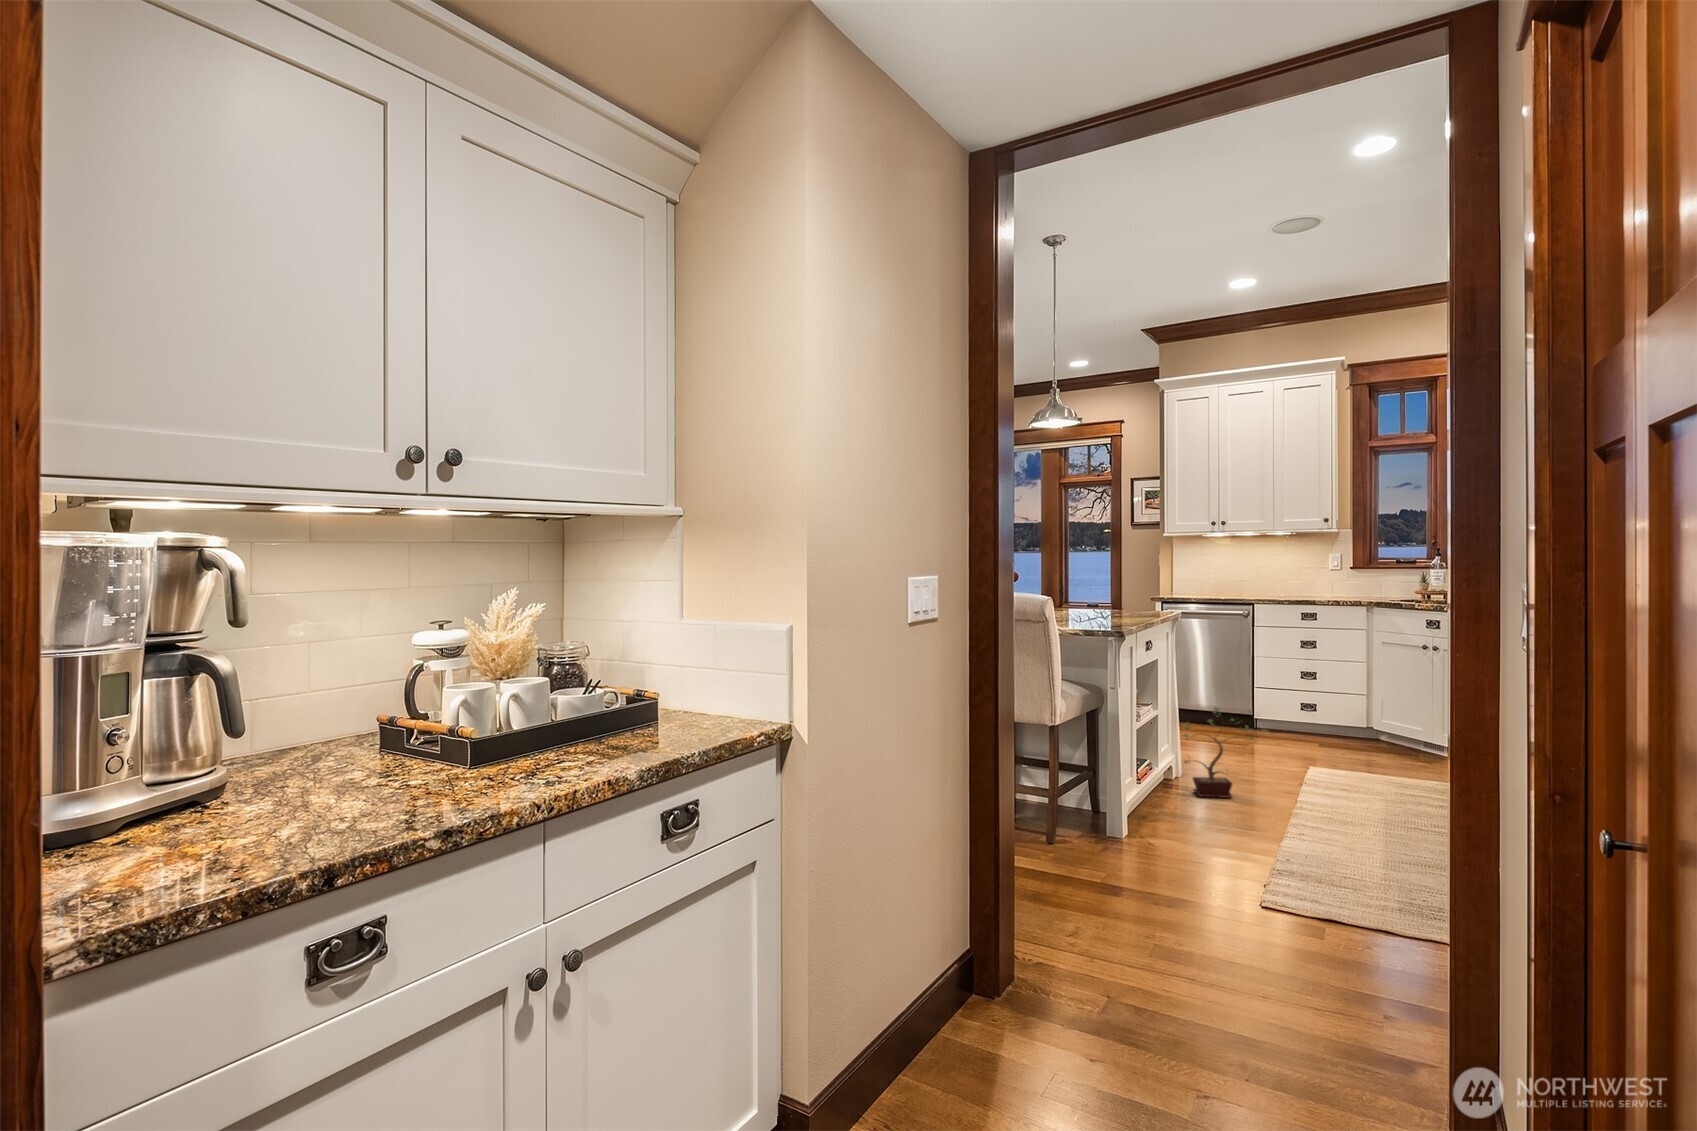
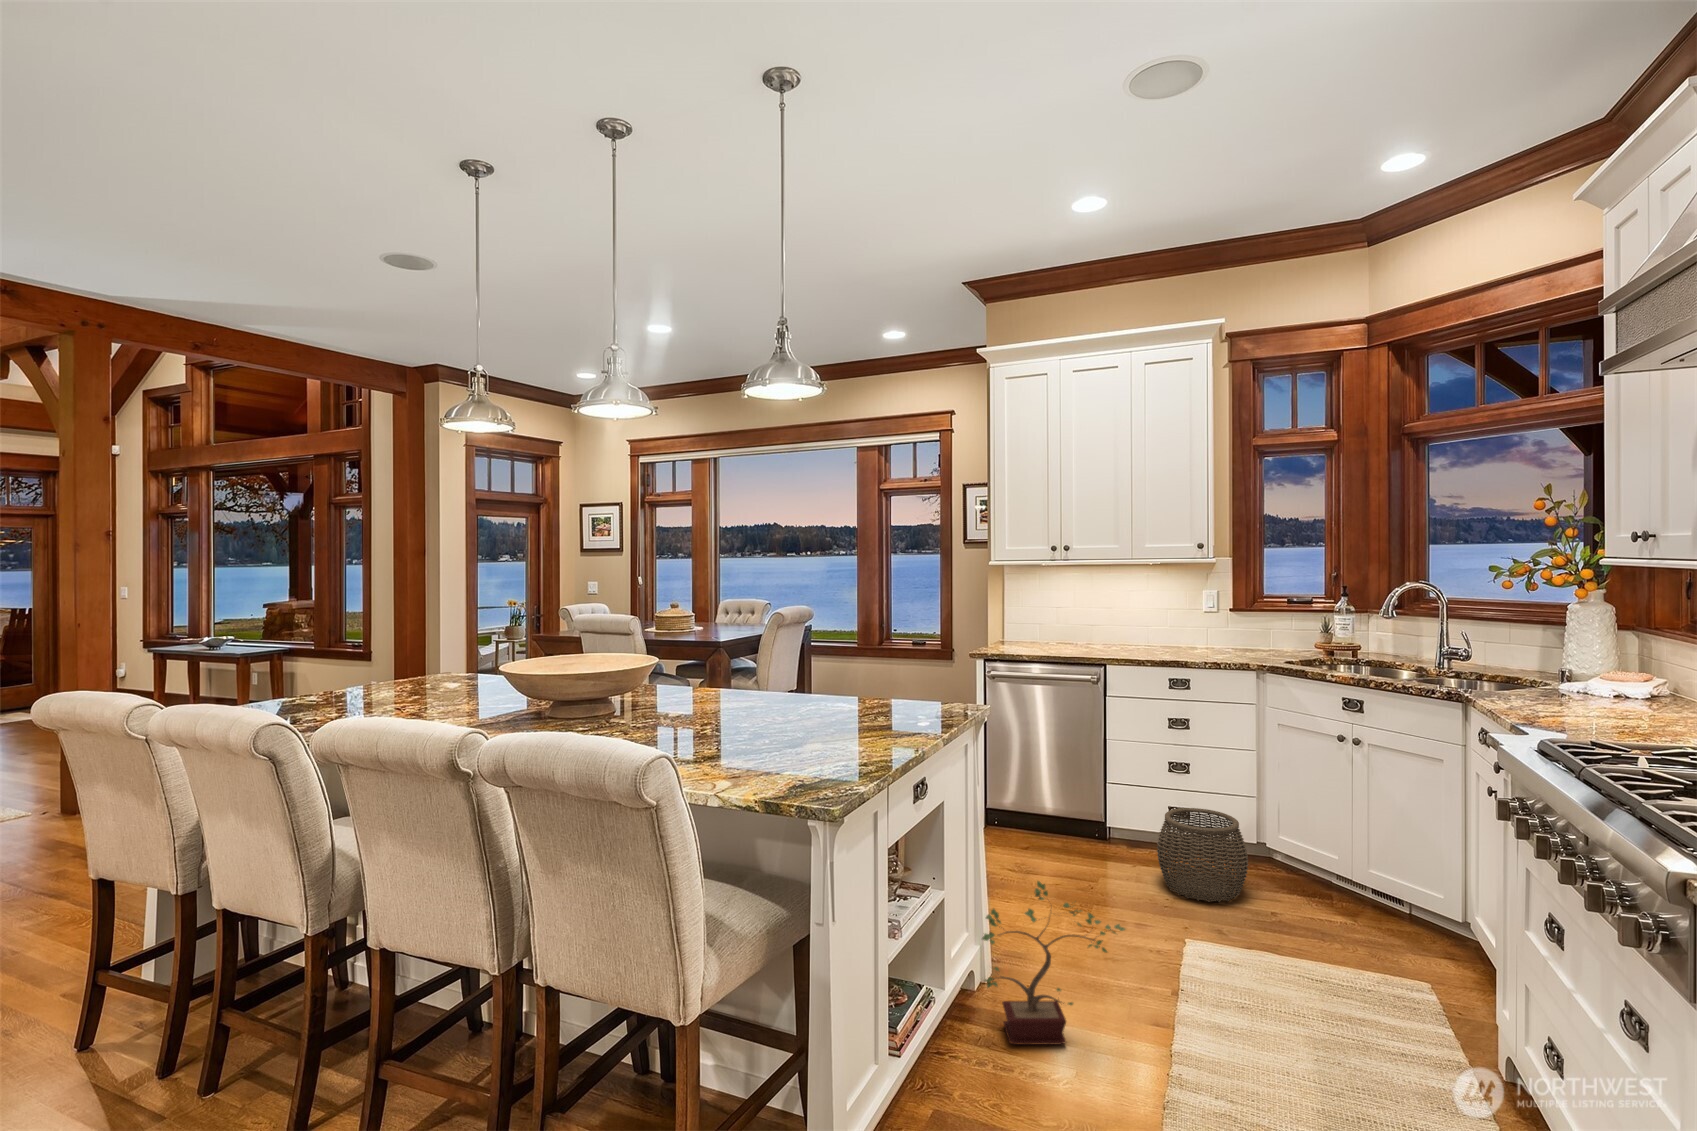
woven basket: none [1291,699,1357,756] -> present [1157,808,1248,902]

